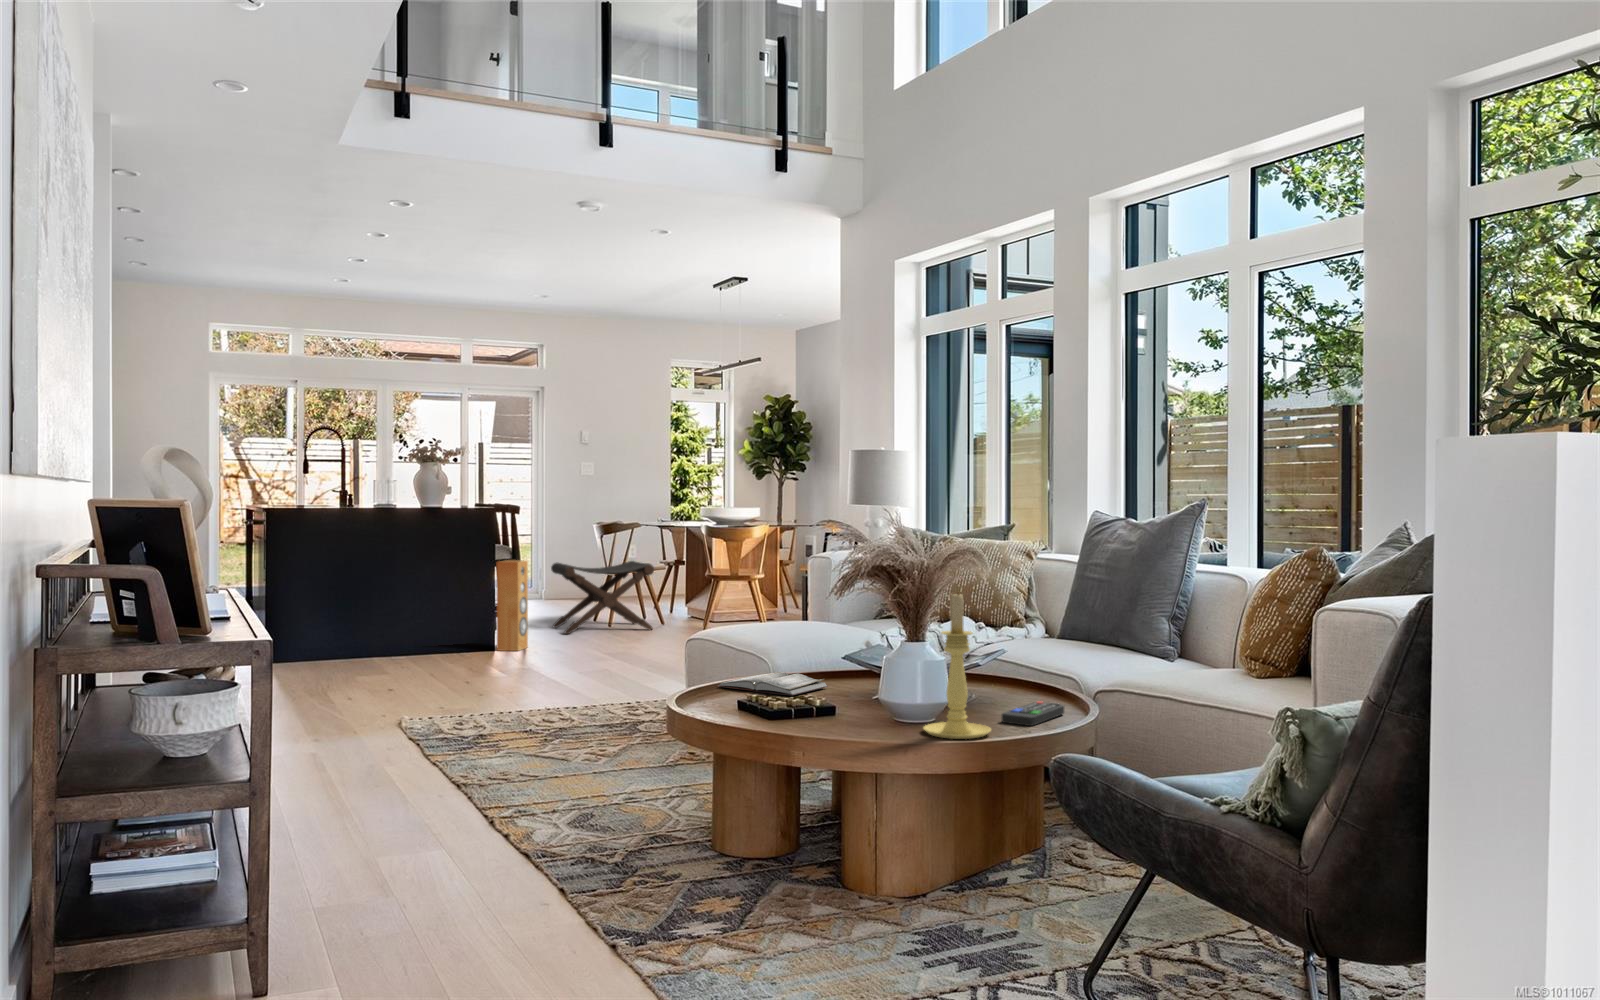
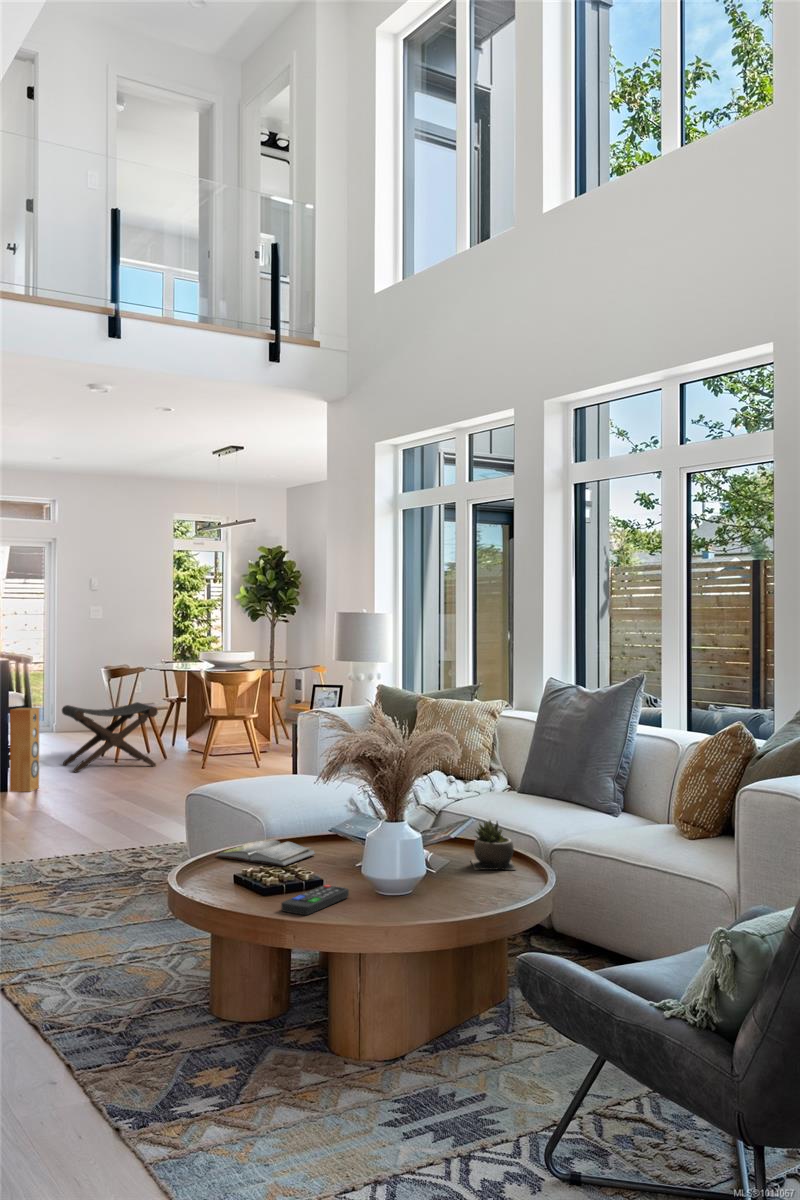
candle holder: present [923,594,991,739] -> none [402,782,462,916]
succulent plant: none [1002,648,1054,704] -> present [471,821,515,870]
remote control: present [1001,701,1064,726] -> present [281,885,349,915]

